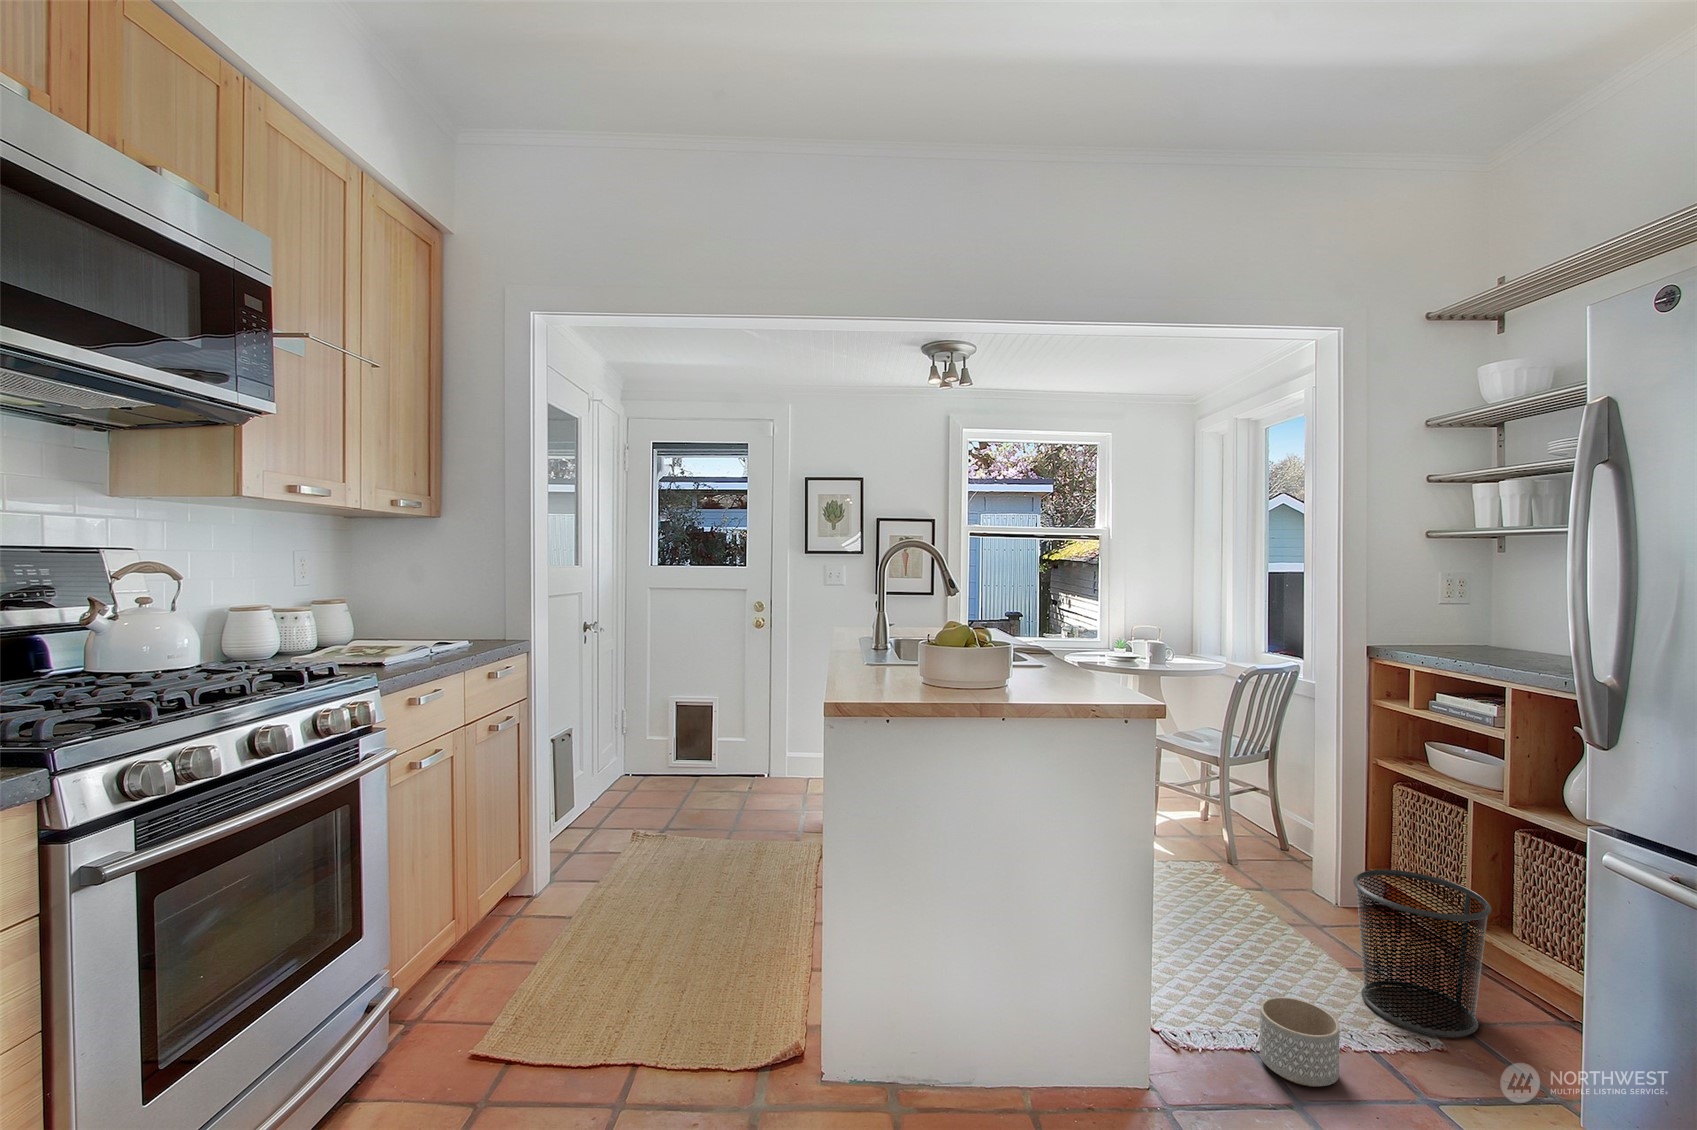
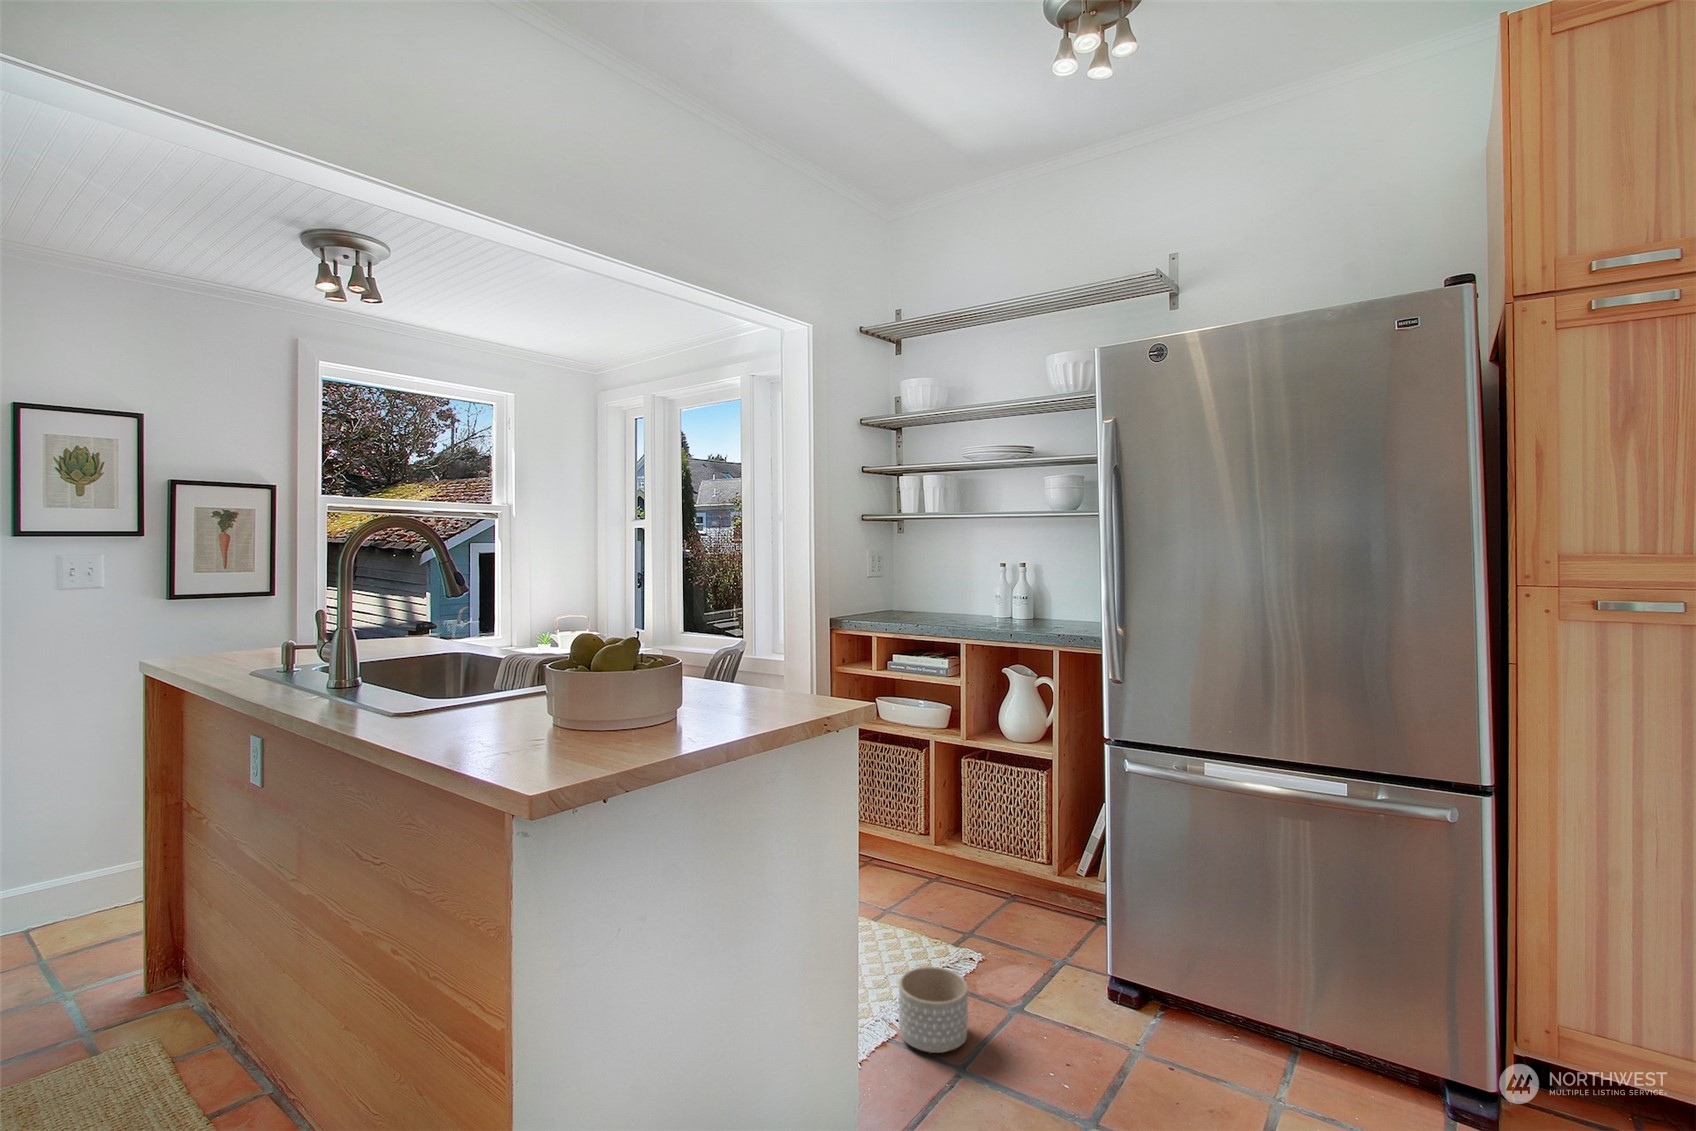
trash can: present [1353,870,1491,1037] -> none [892,813,992,953]

